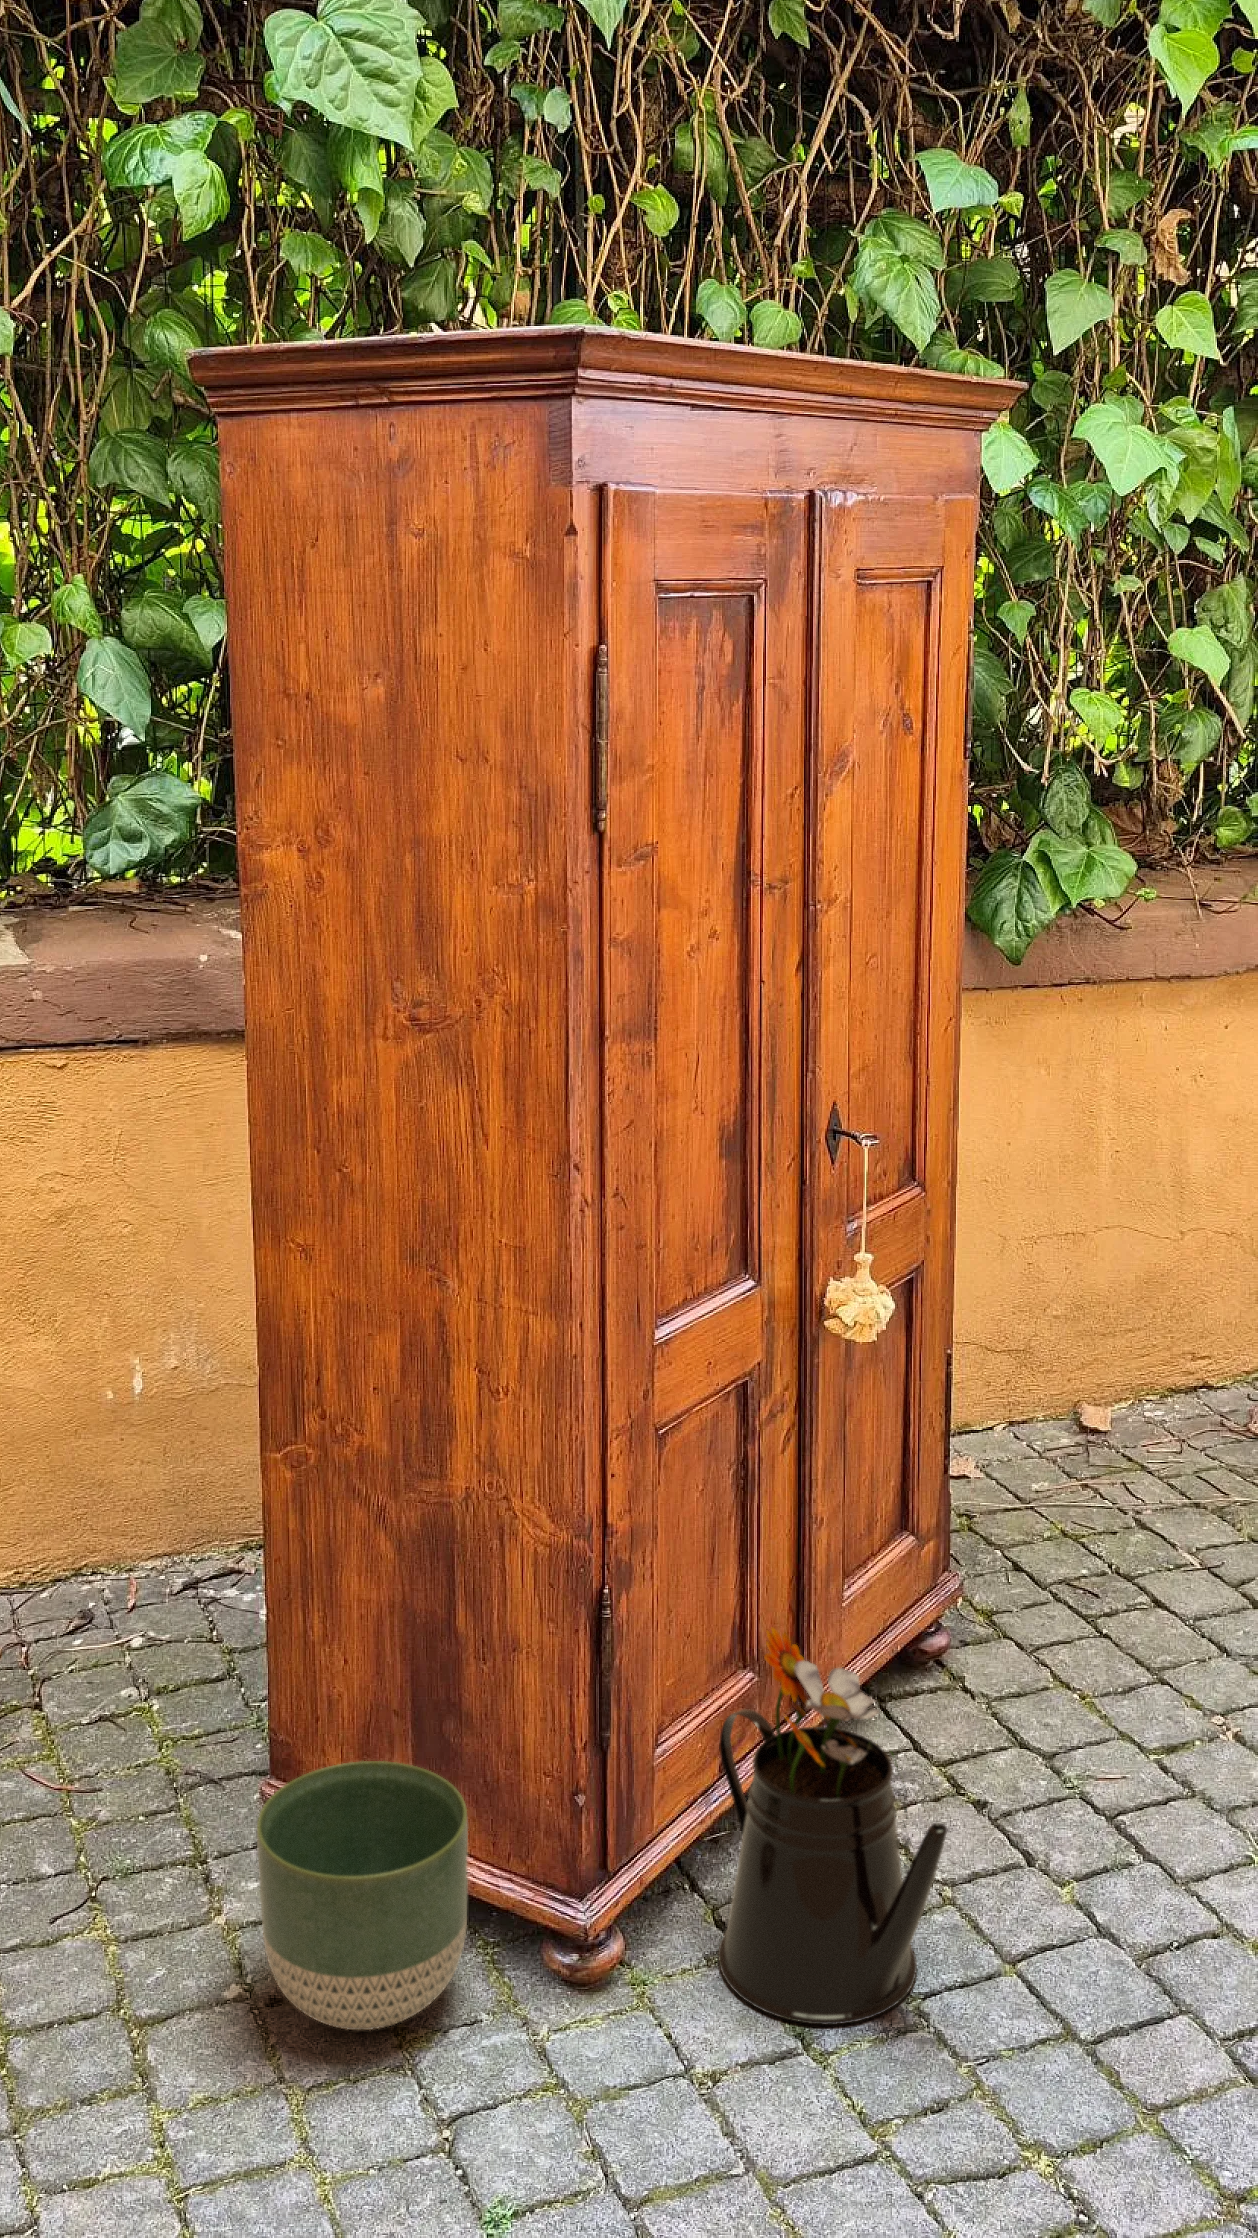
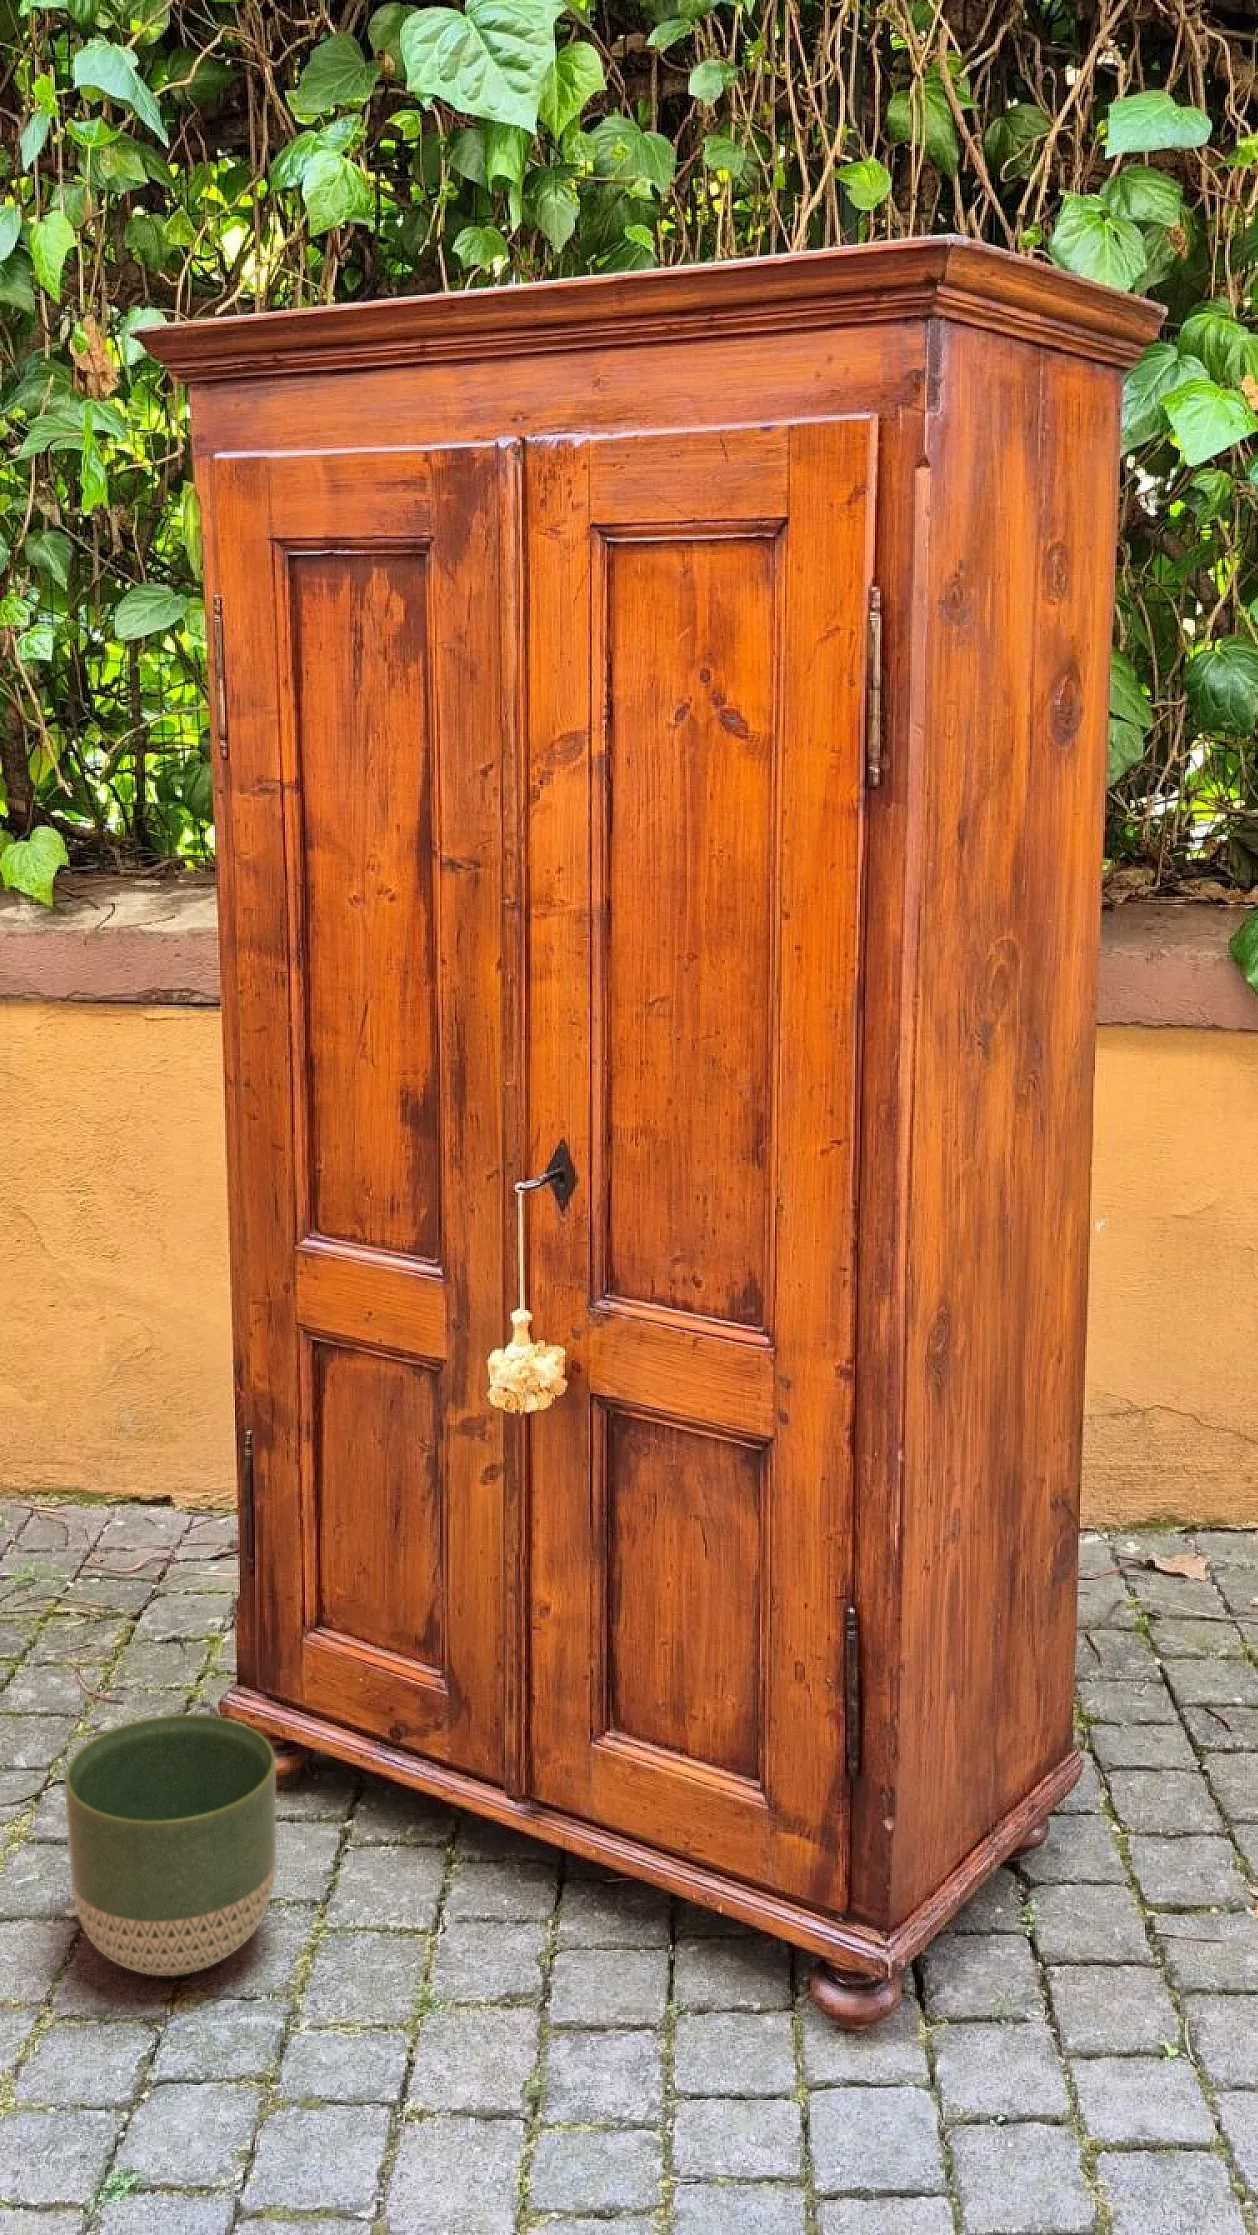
watering can: present [718,1628,947,2025] -> none [505,1657,722,2106]

